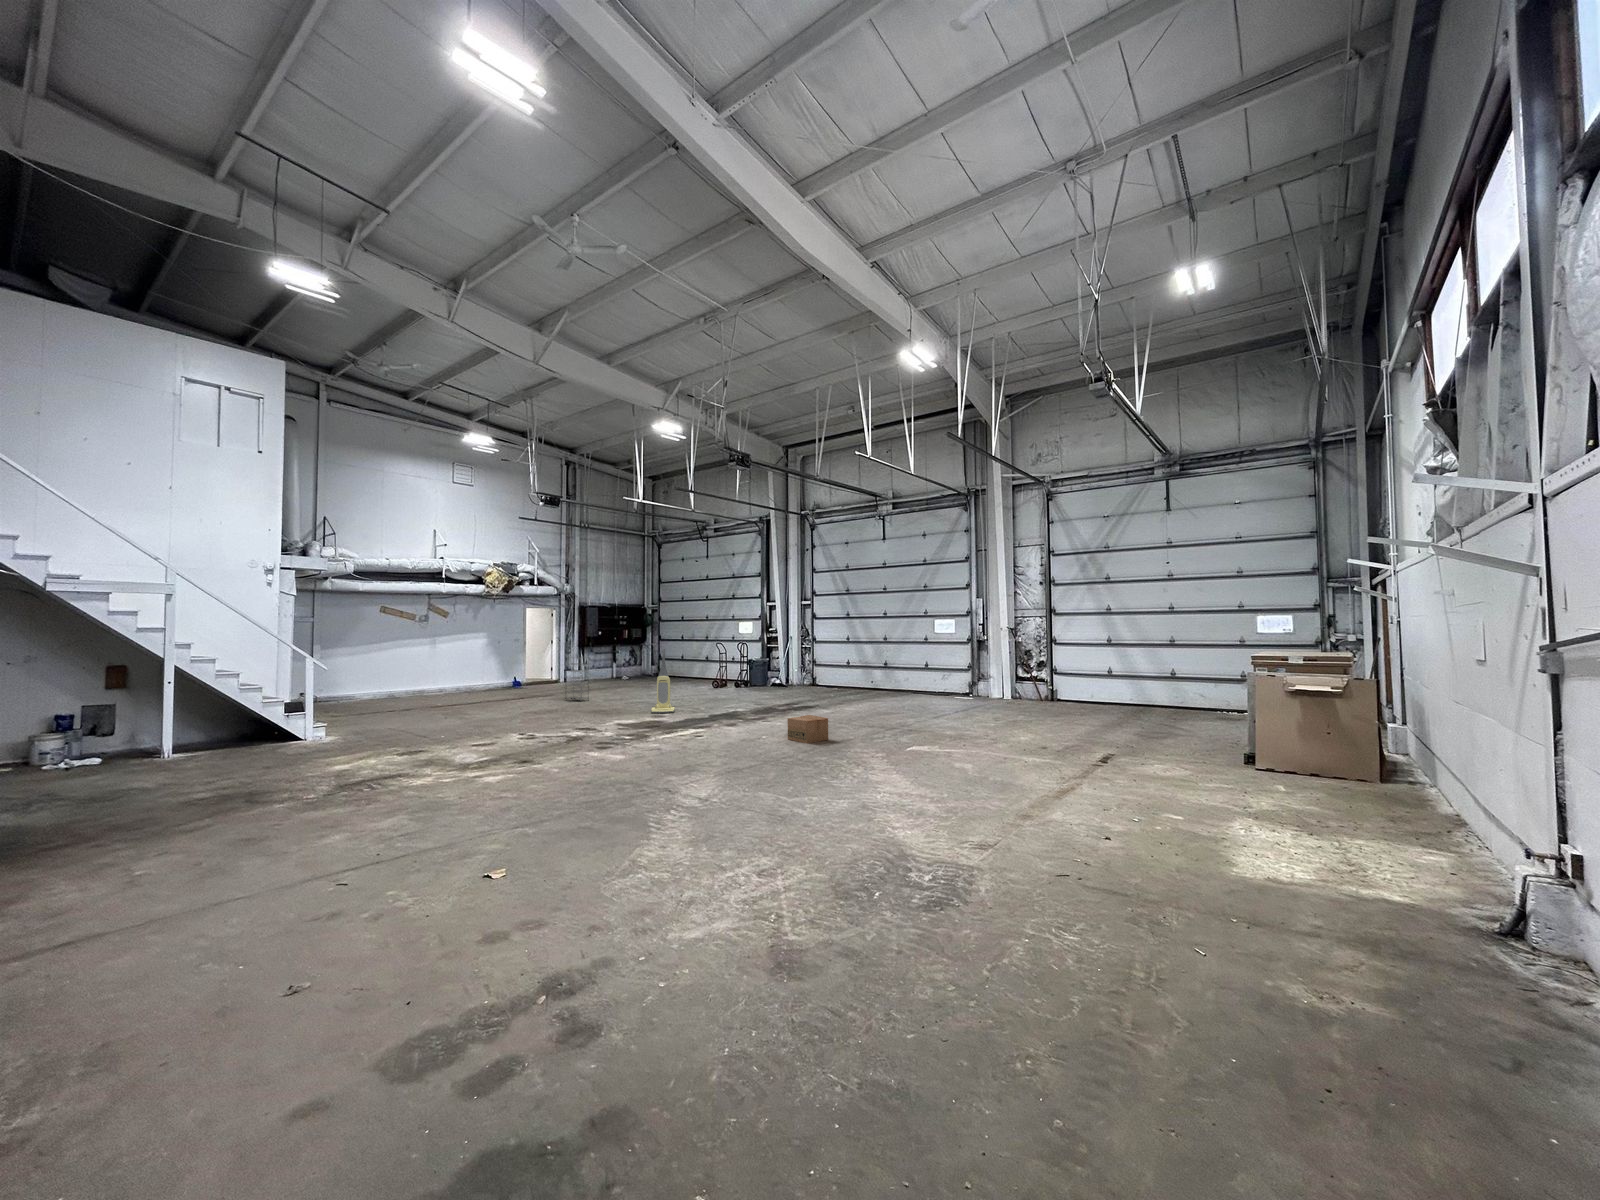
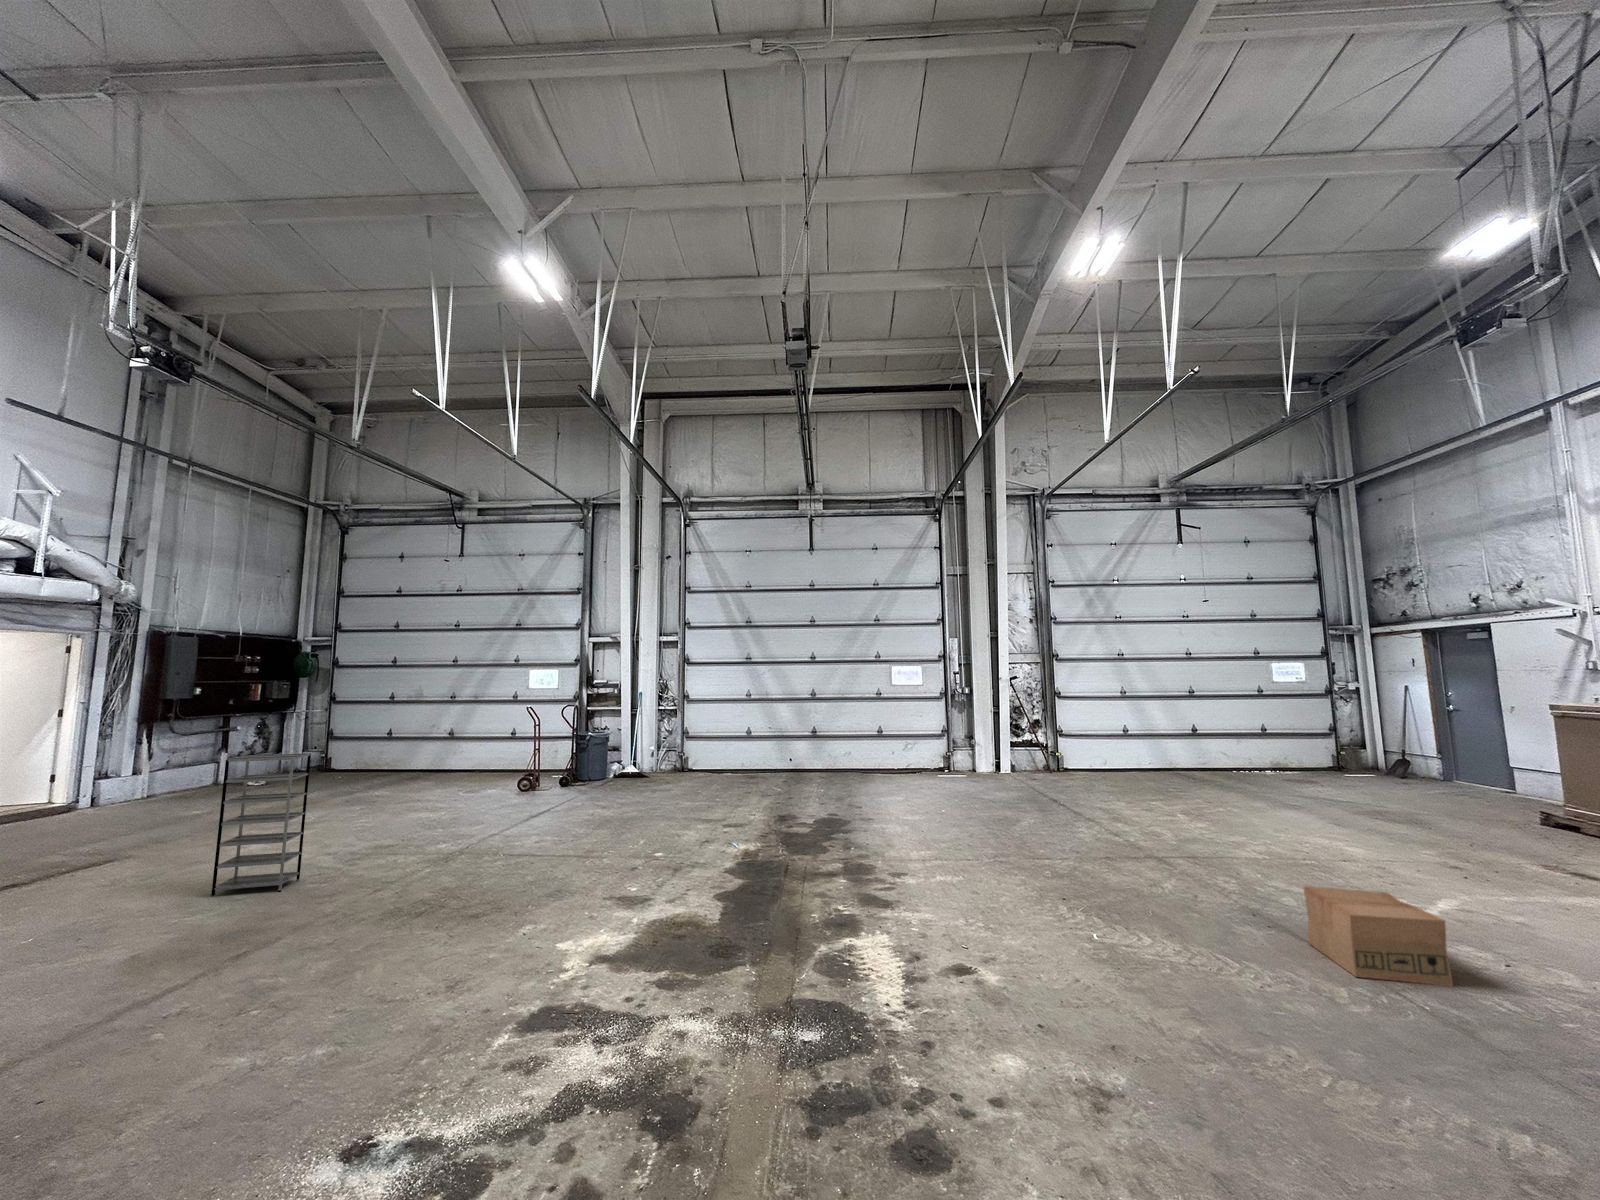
vacuum cleaner: present [651,649,675,713] -> none [624,724,697,914]

